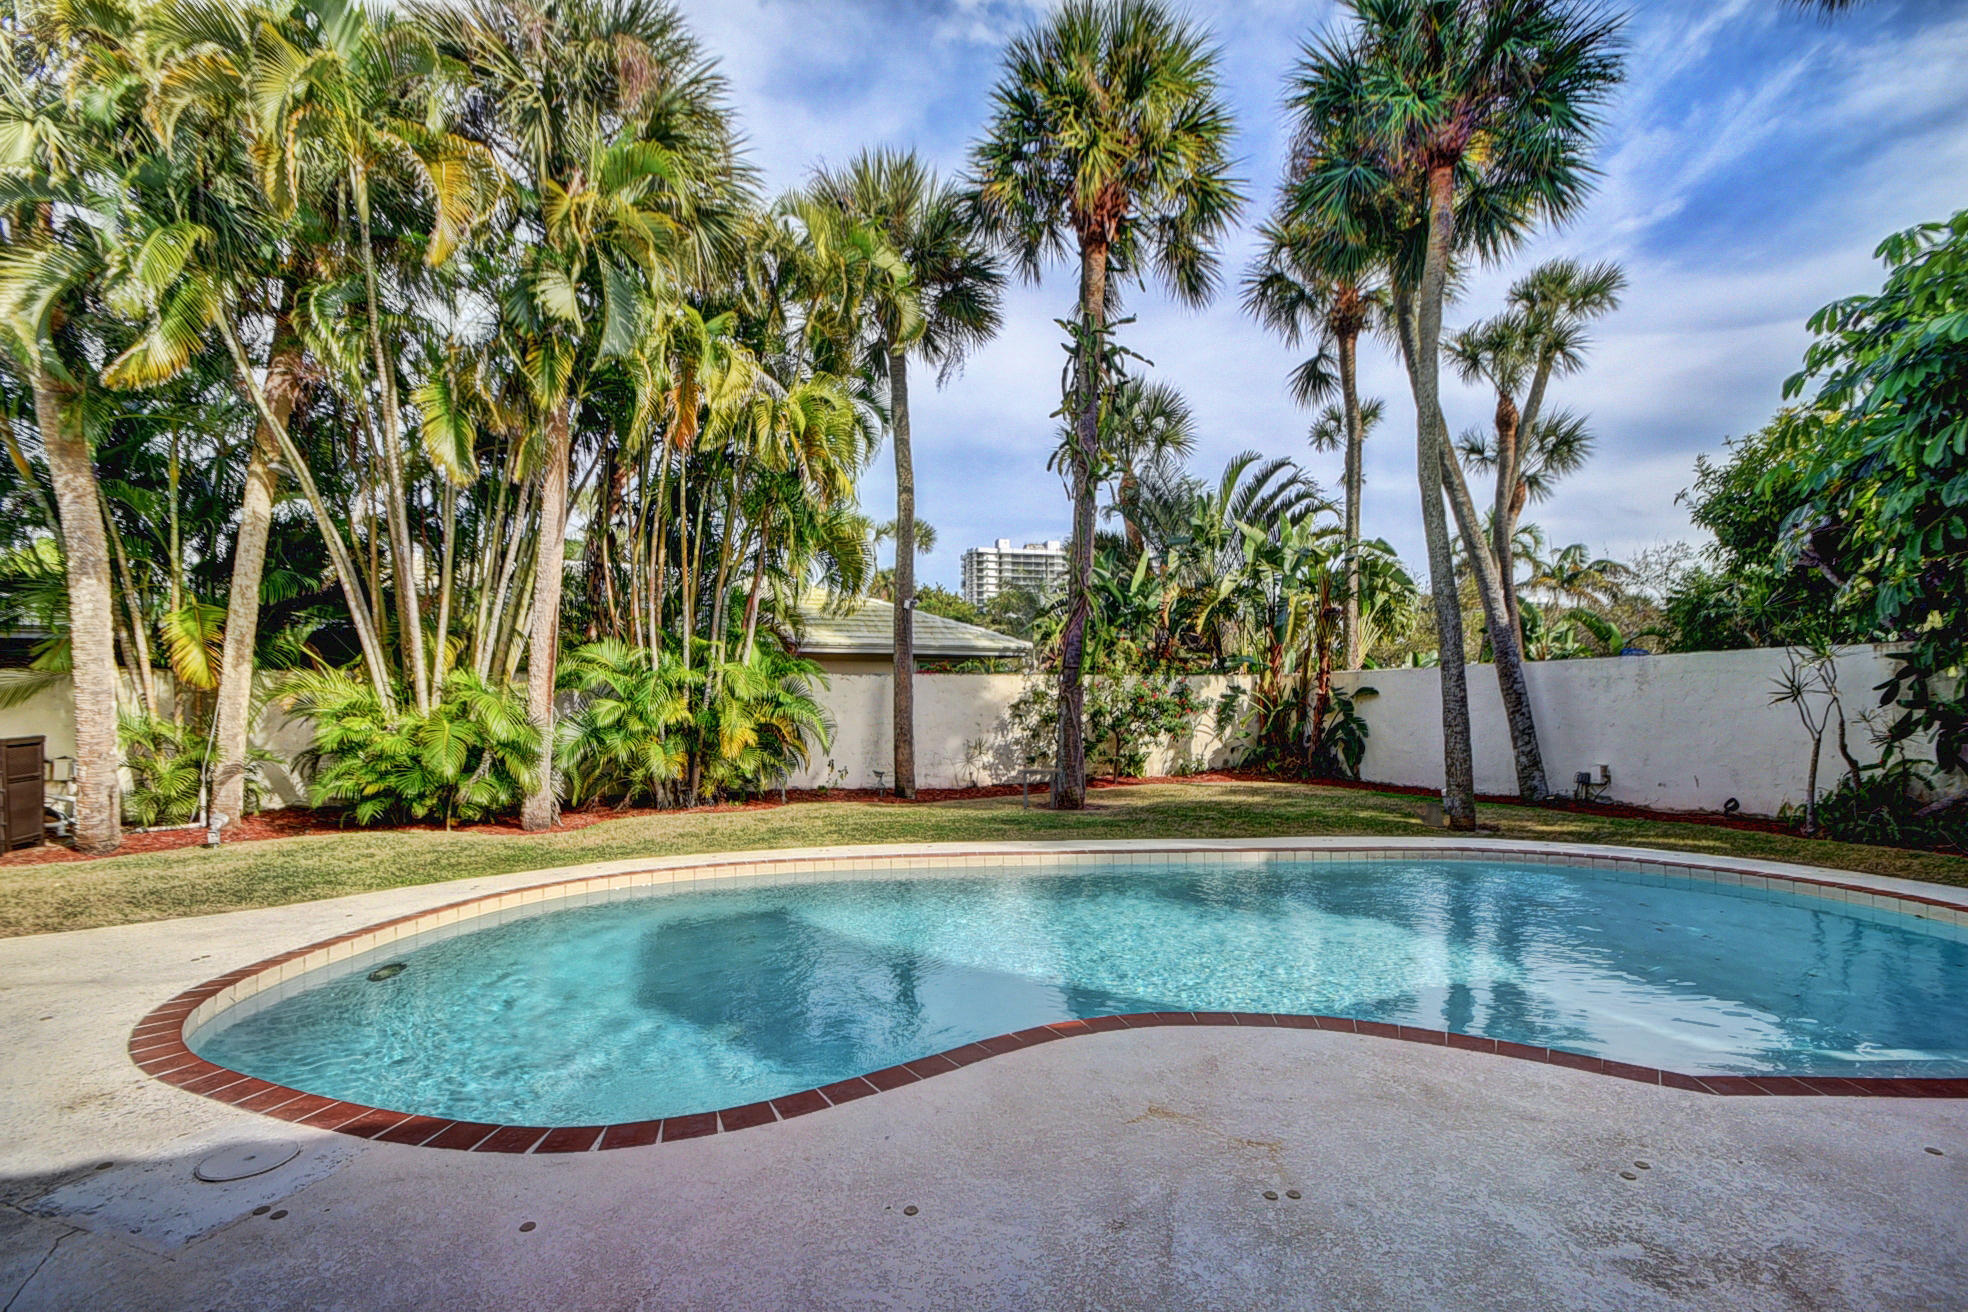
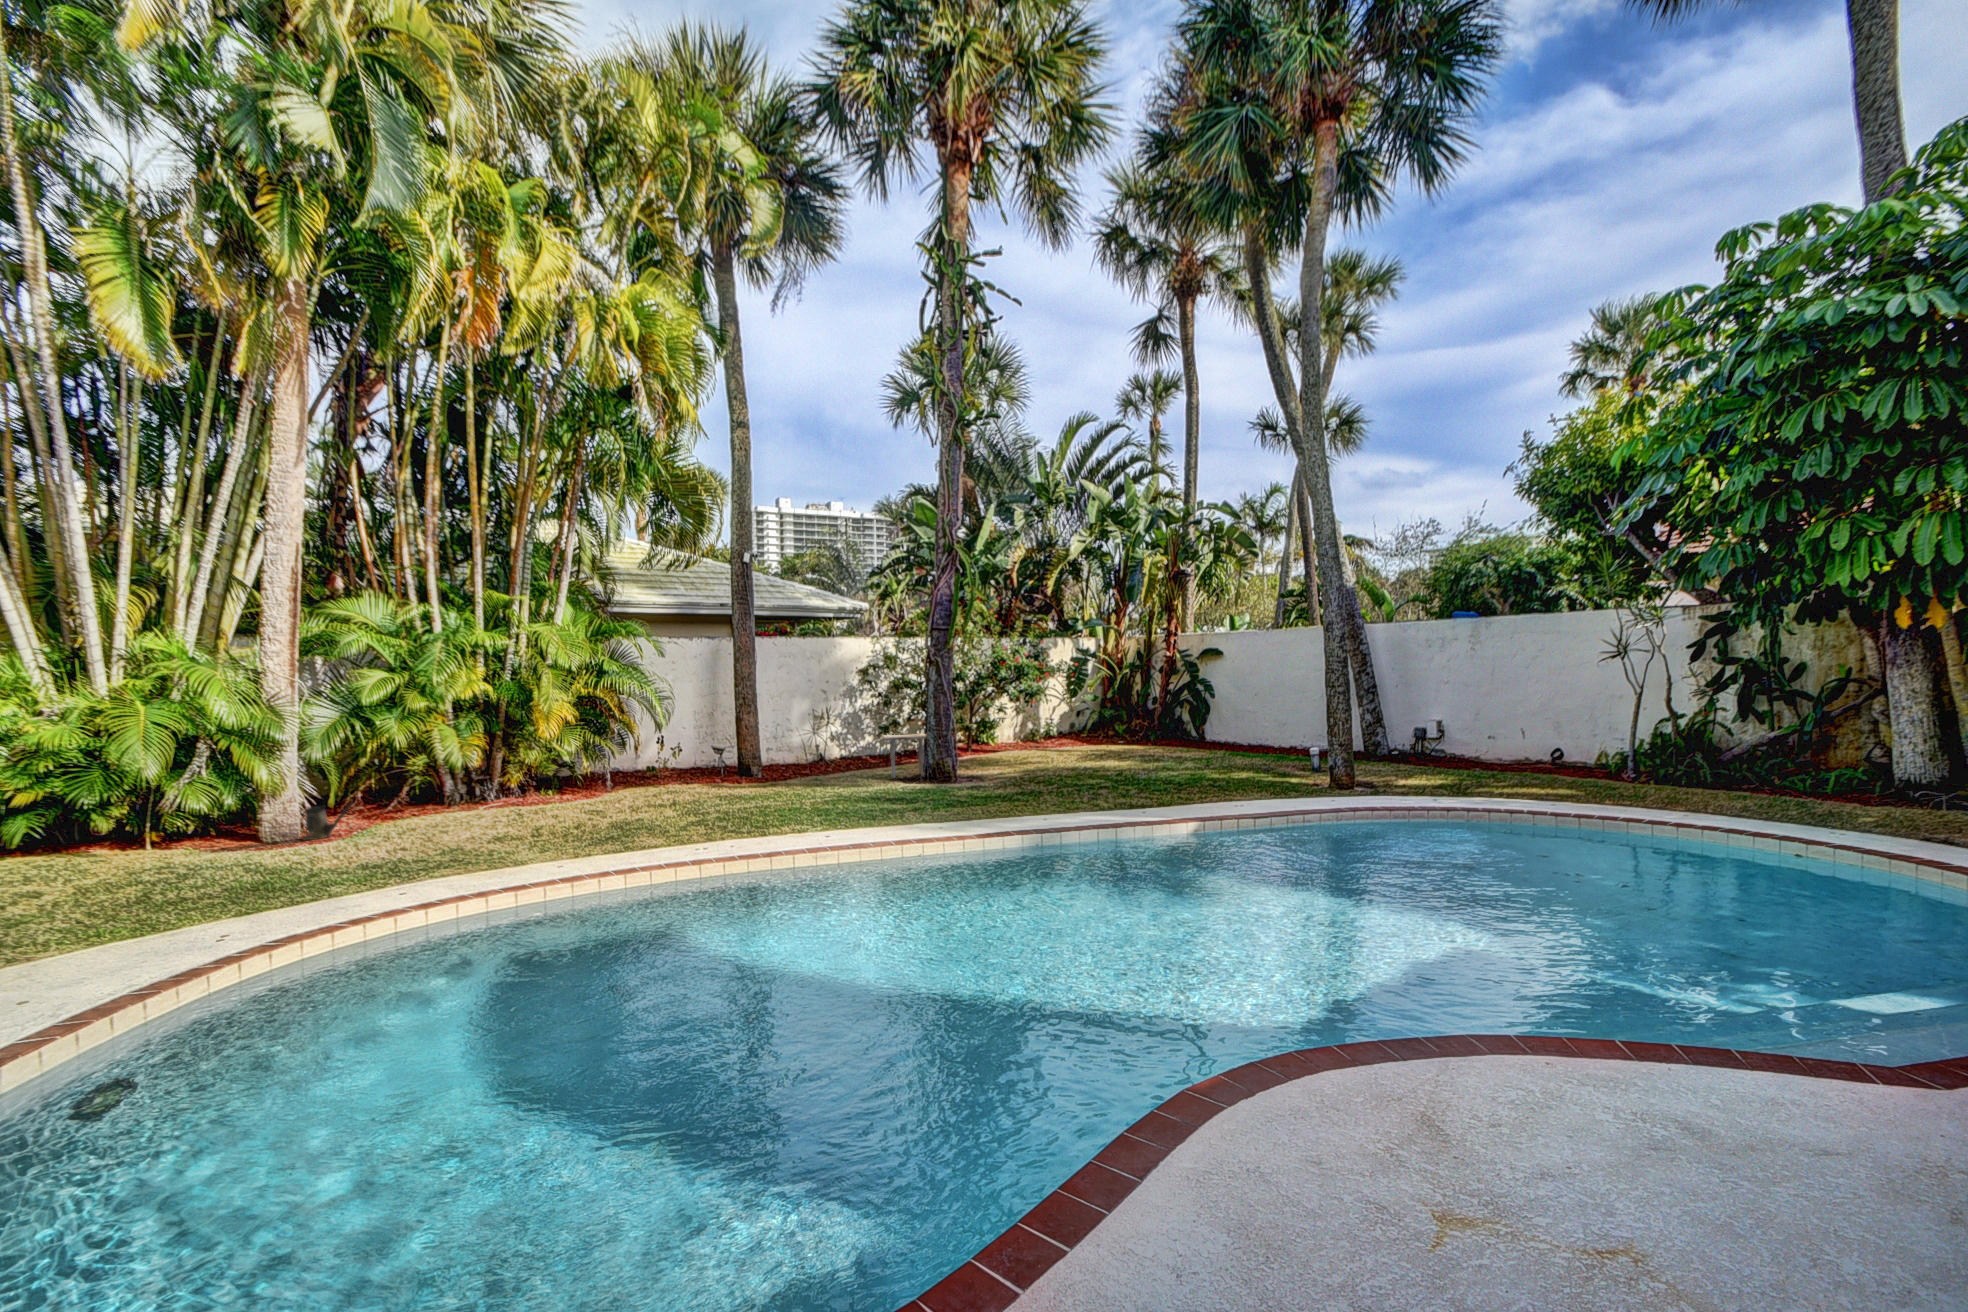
watering can: present [1406,800,1449,827] -> present [299,803,353,840]

